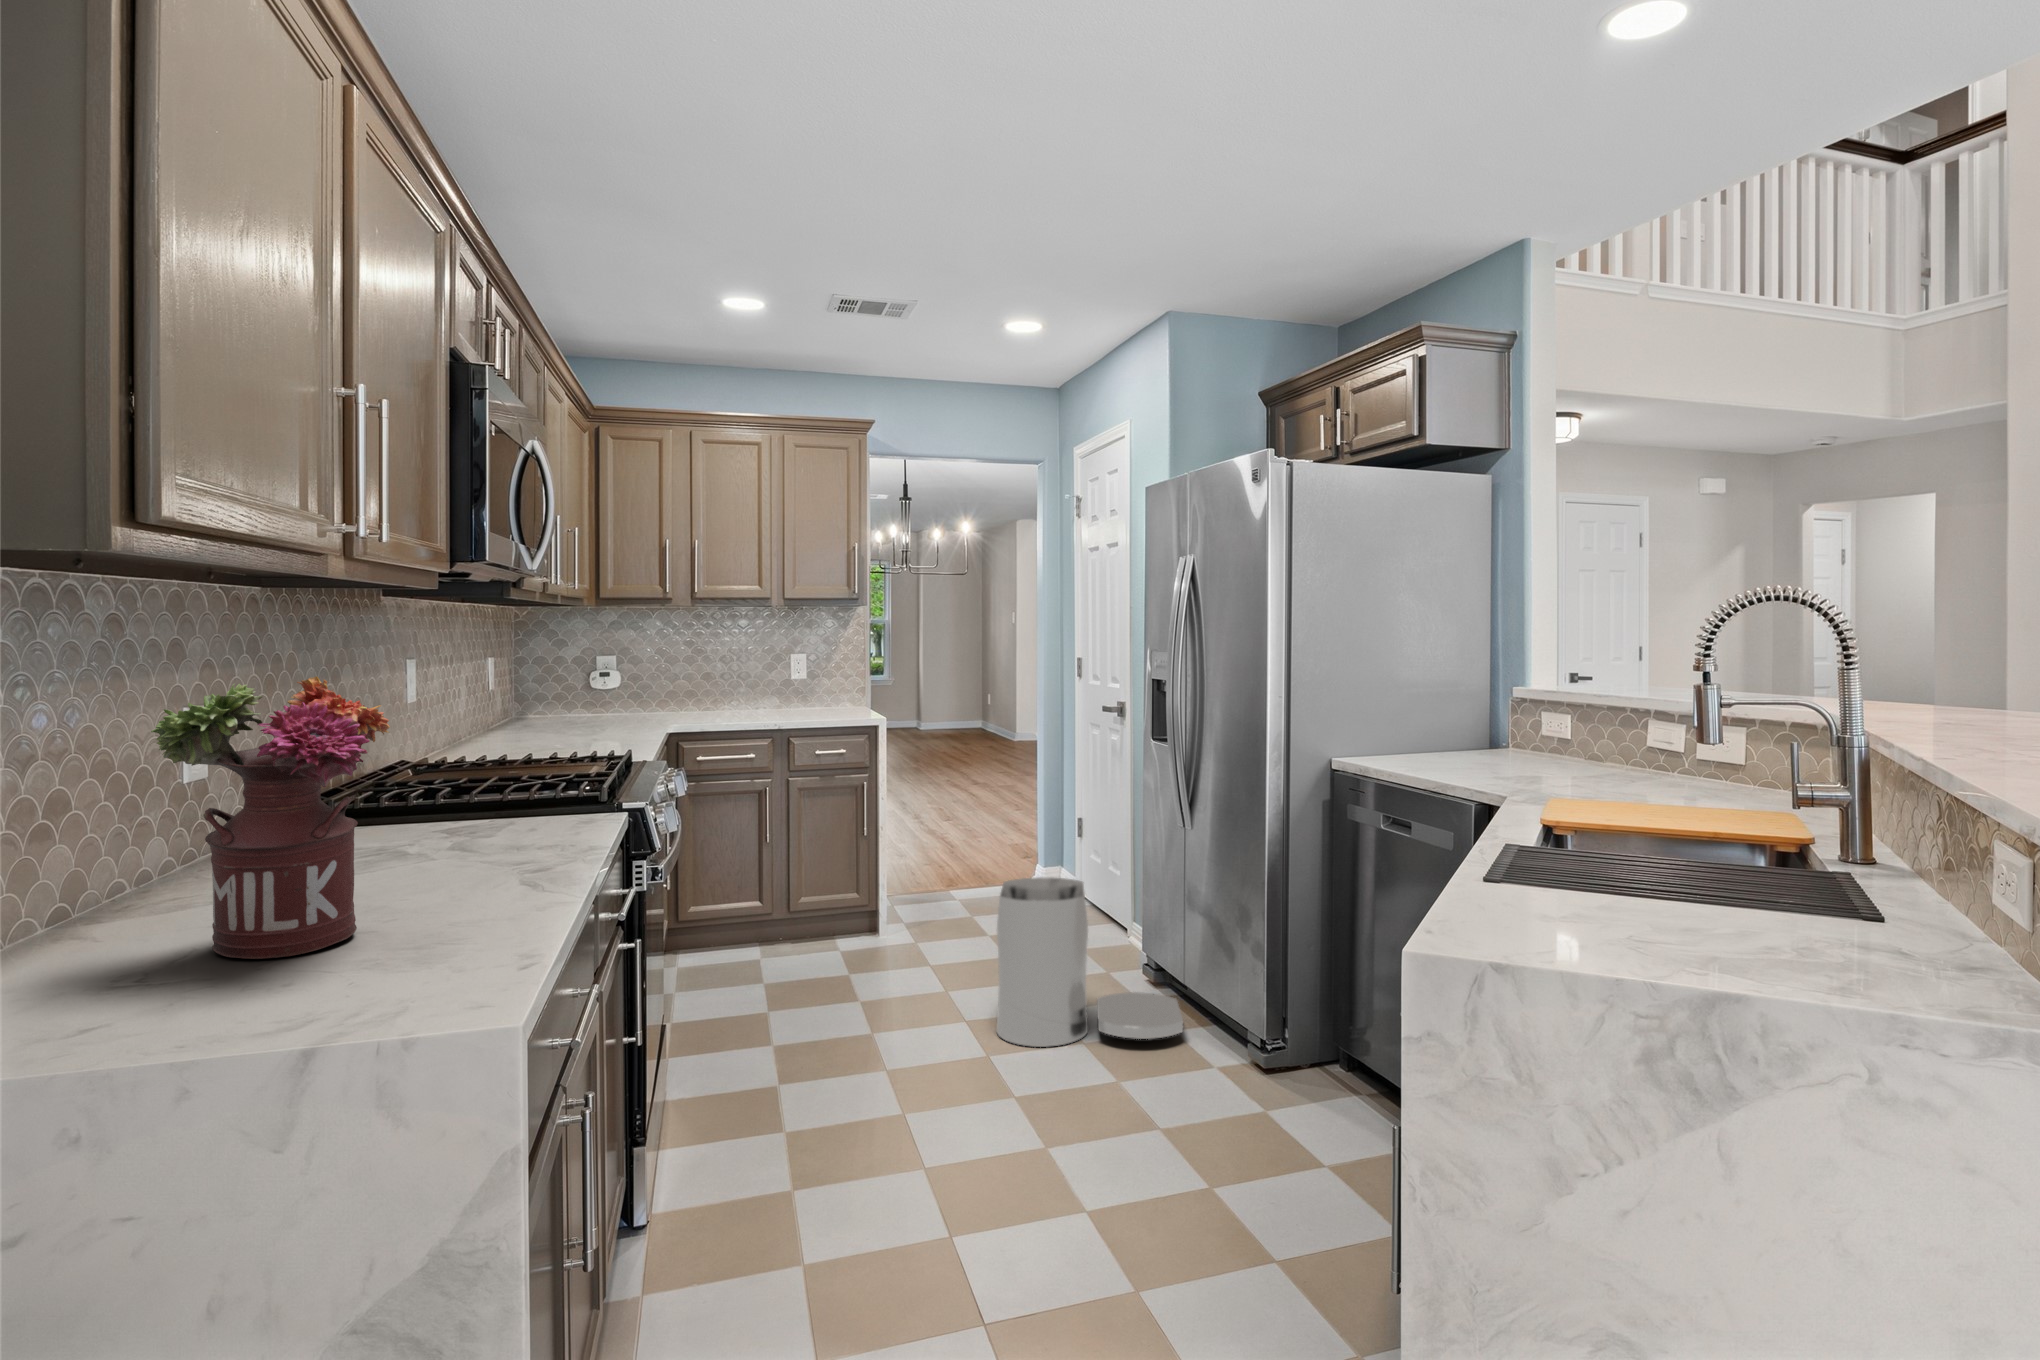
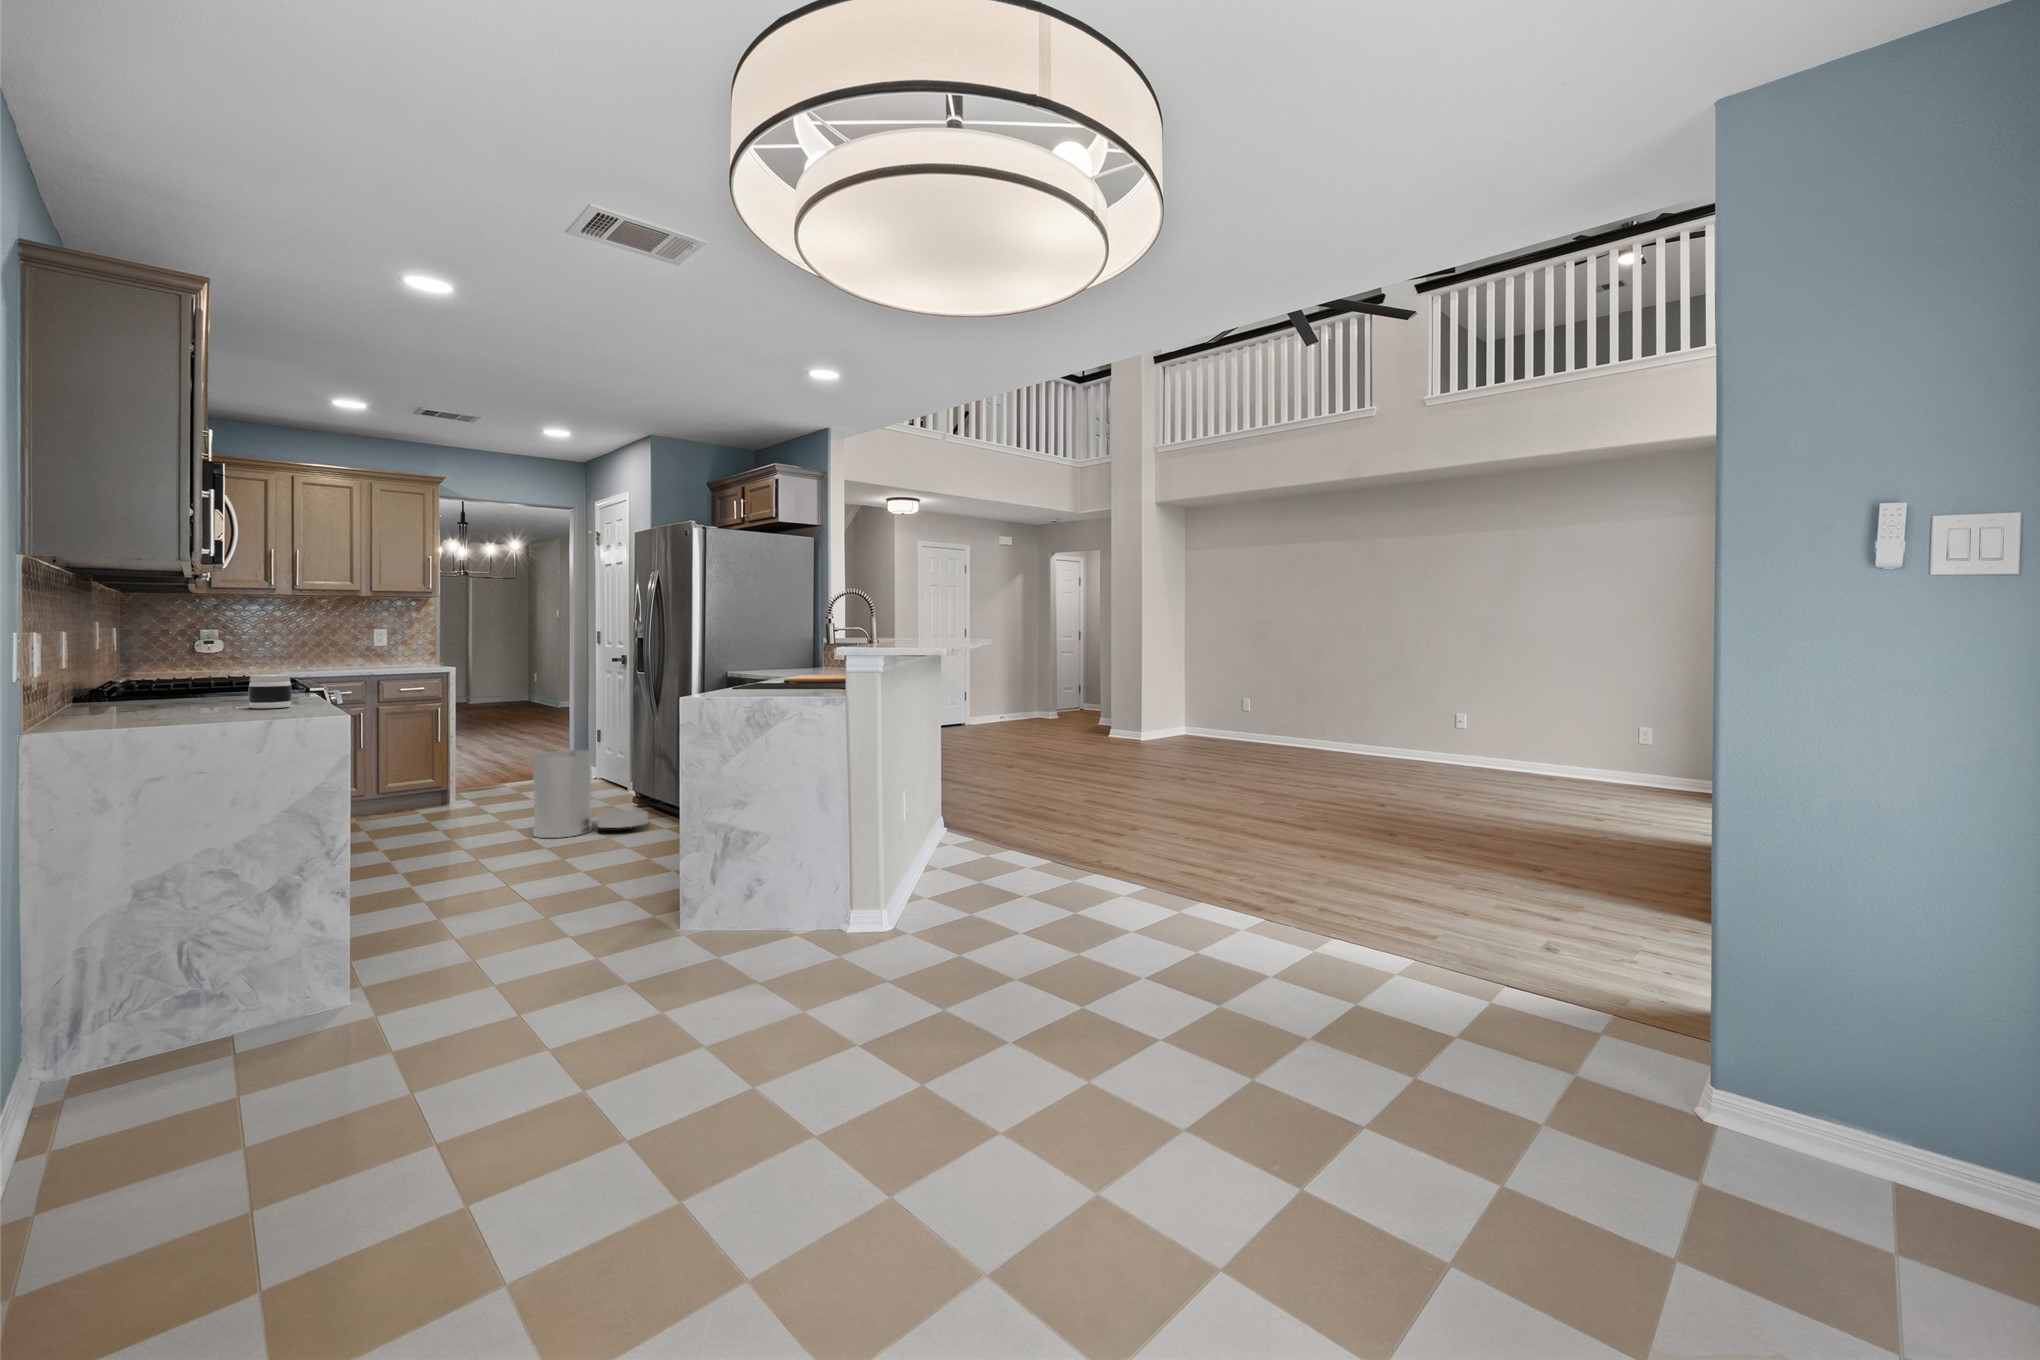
flower arrangement: present [151,676,390,959] -> none [129,612,234,722]
jar: none [479,794,557,876] -> present [248,674,292,708]

